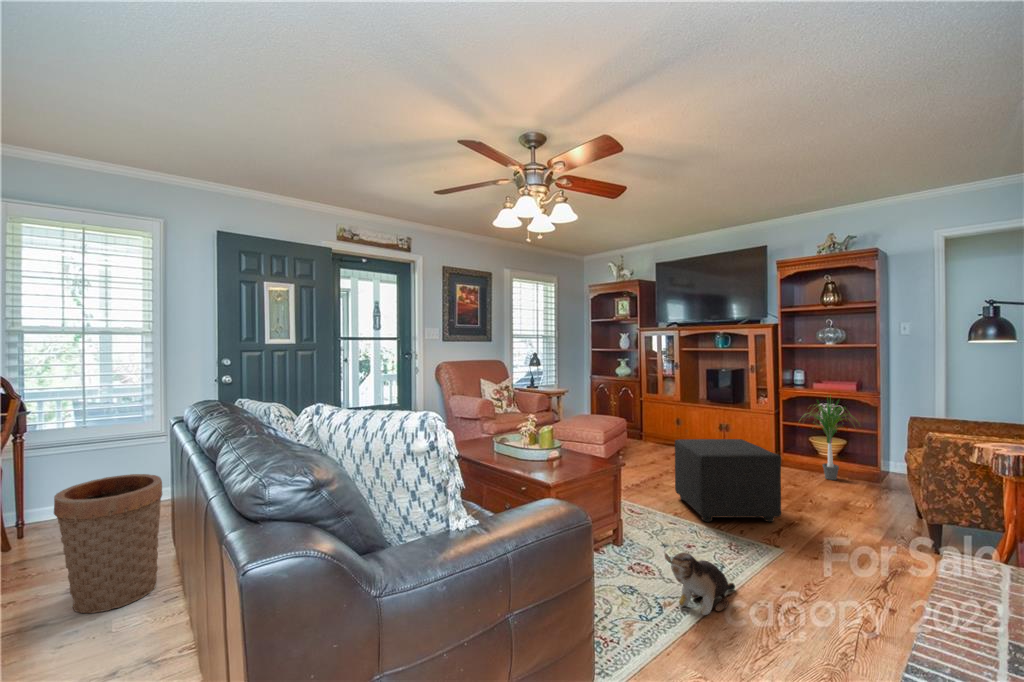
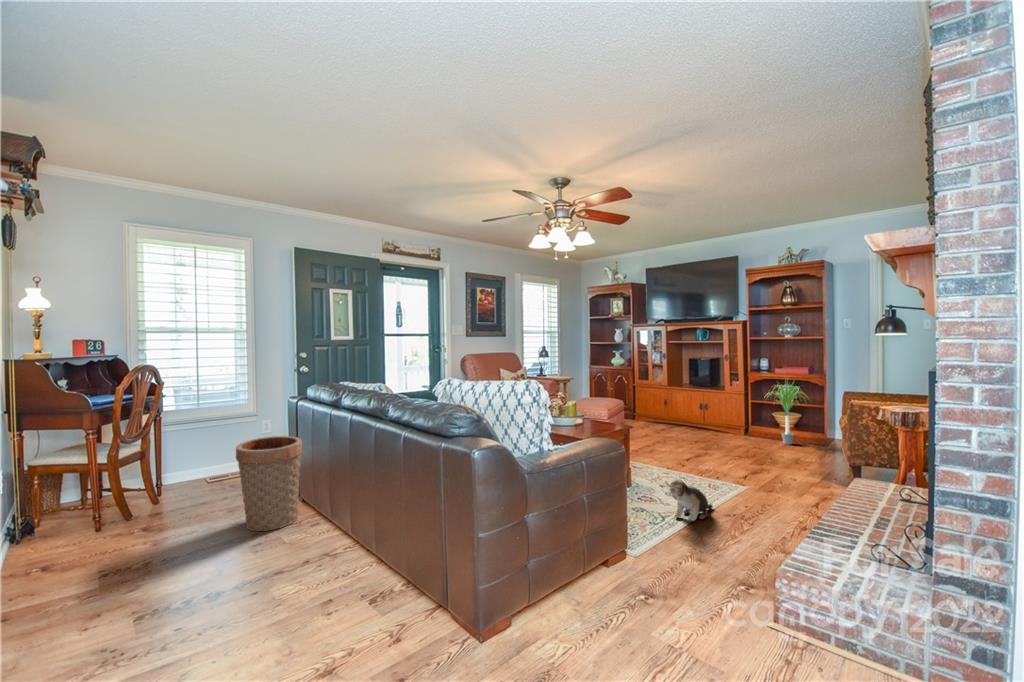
ottoman: present [675,439,781,522] -> none [666,411,747,472]

